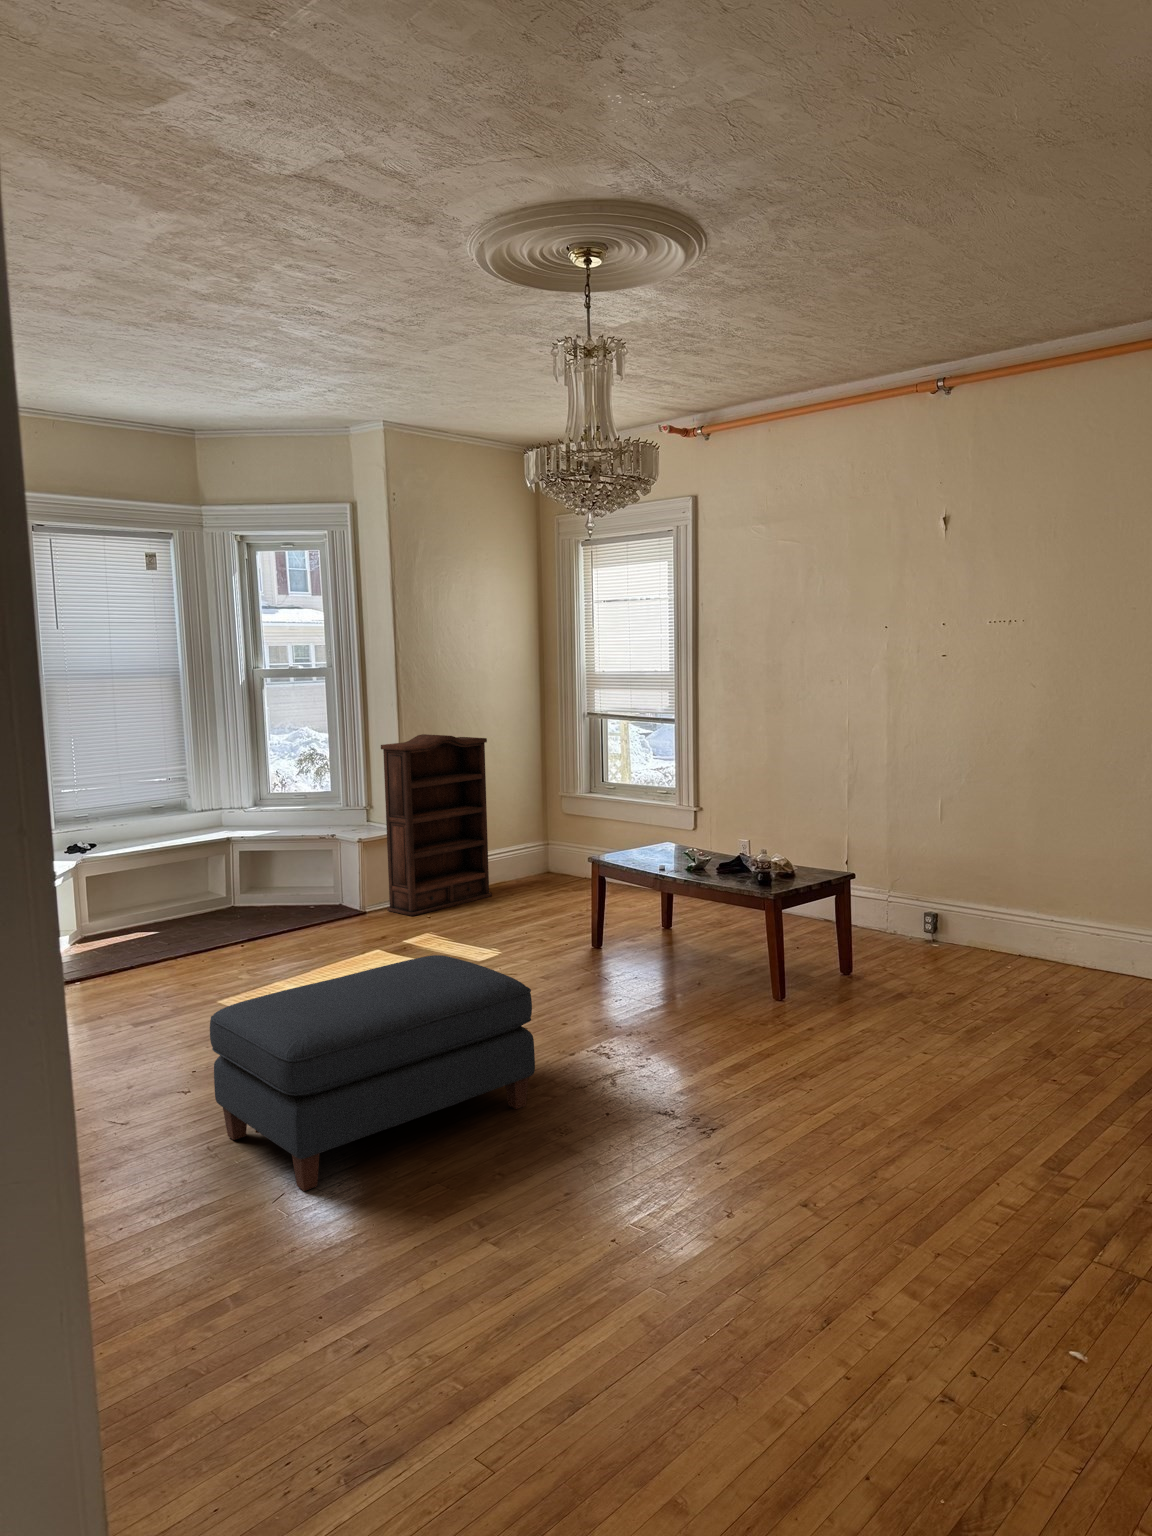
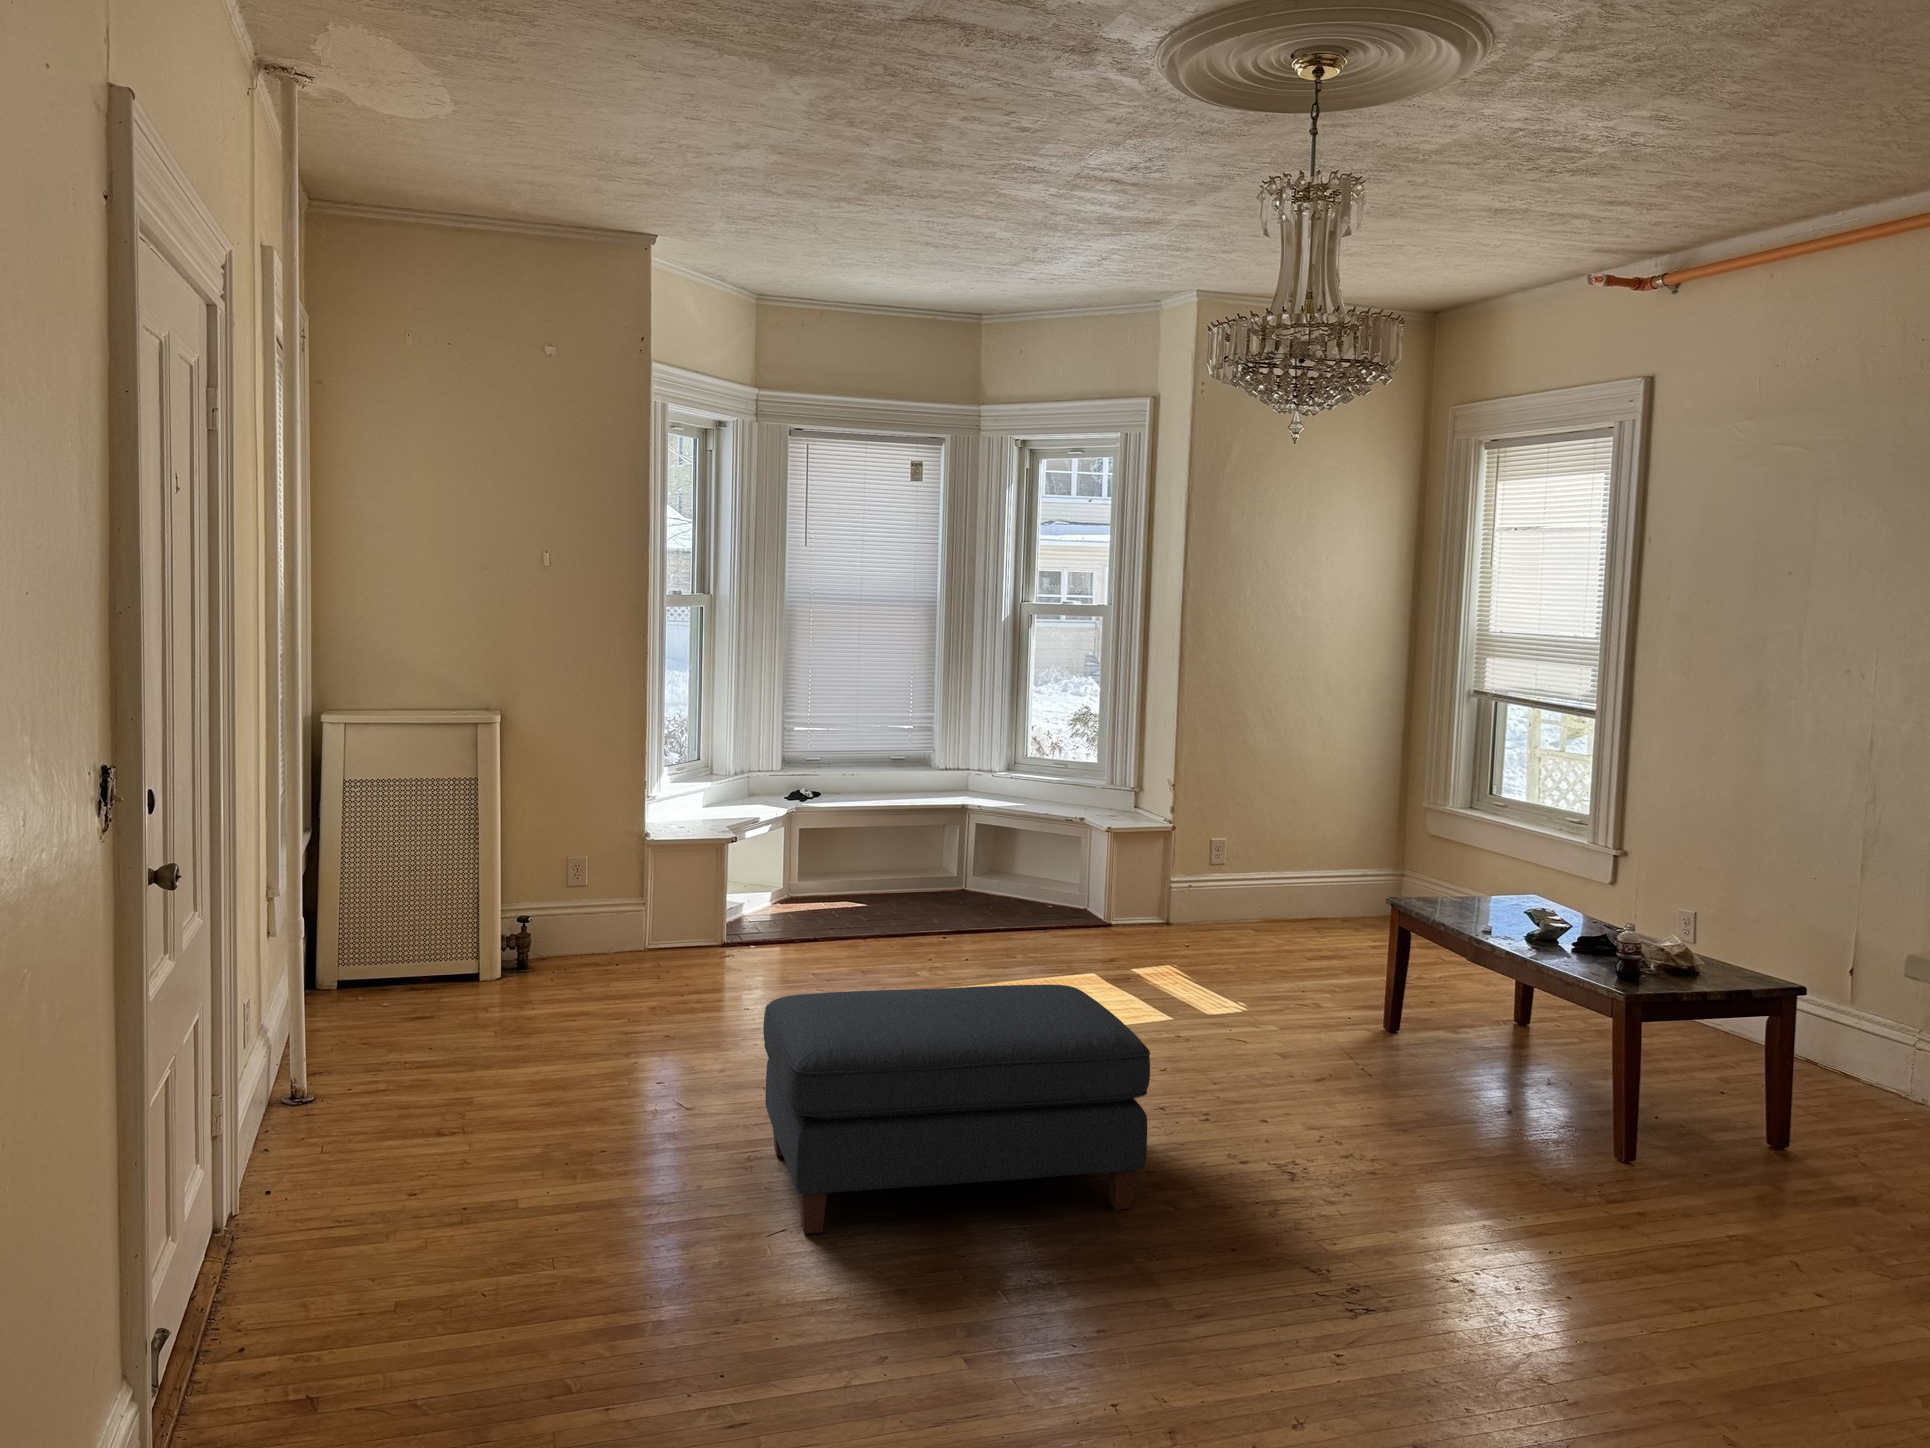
bookshelf: present [381,734,492,916] -> none [1145,701,1306,939]

